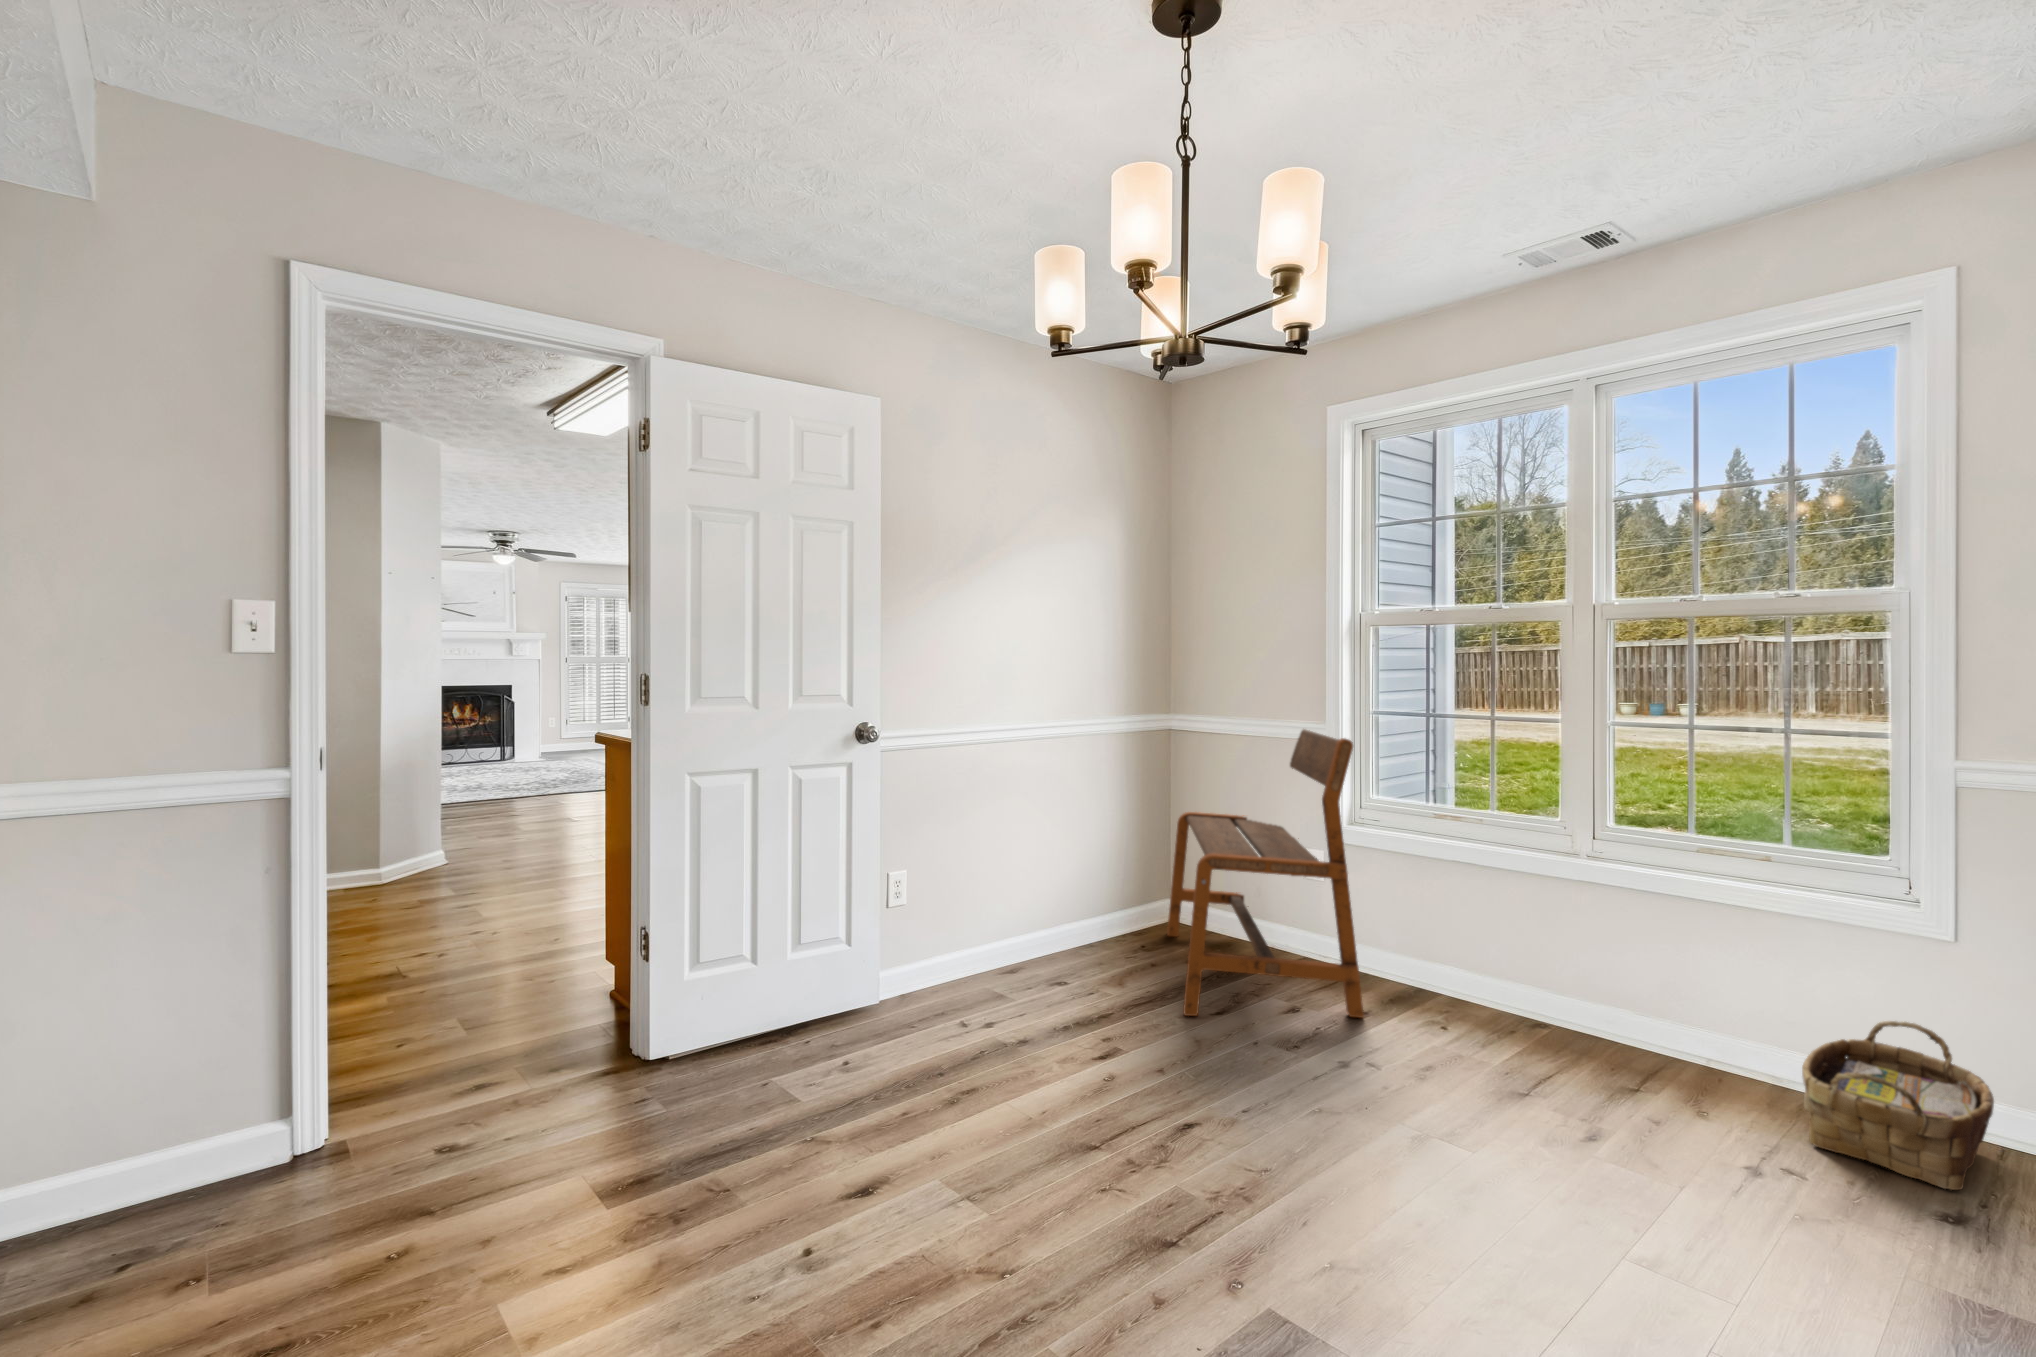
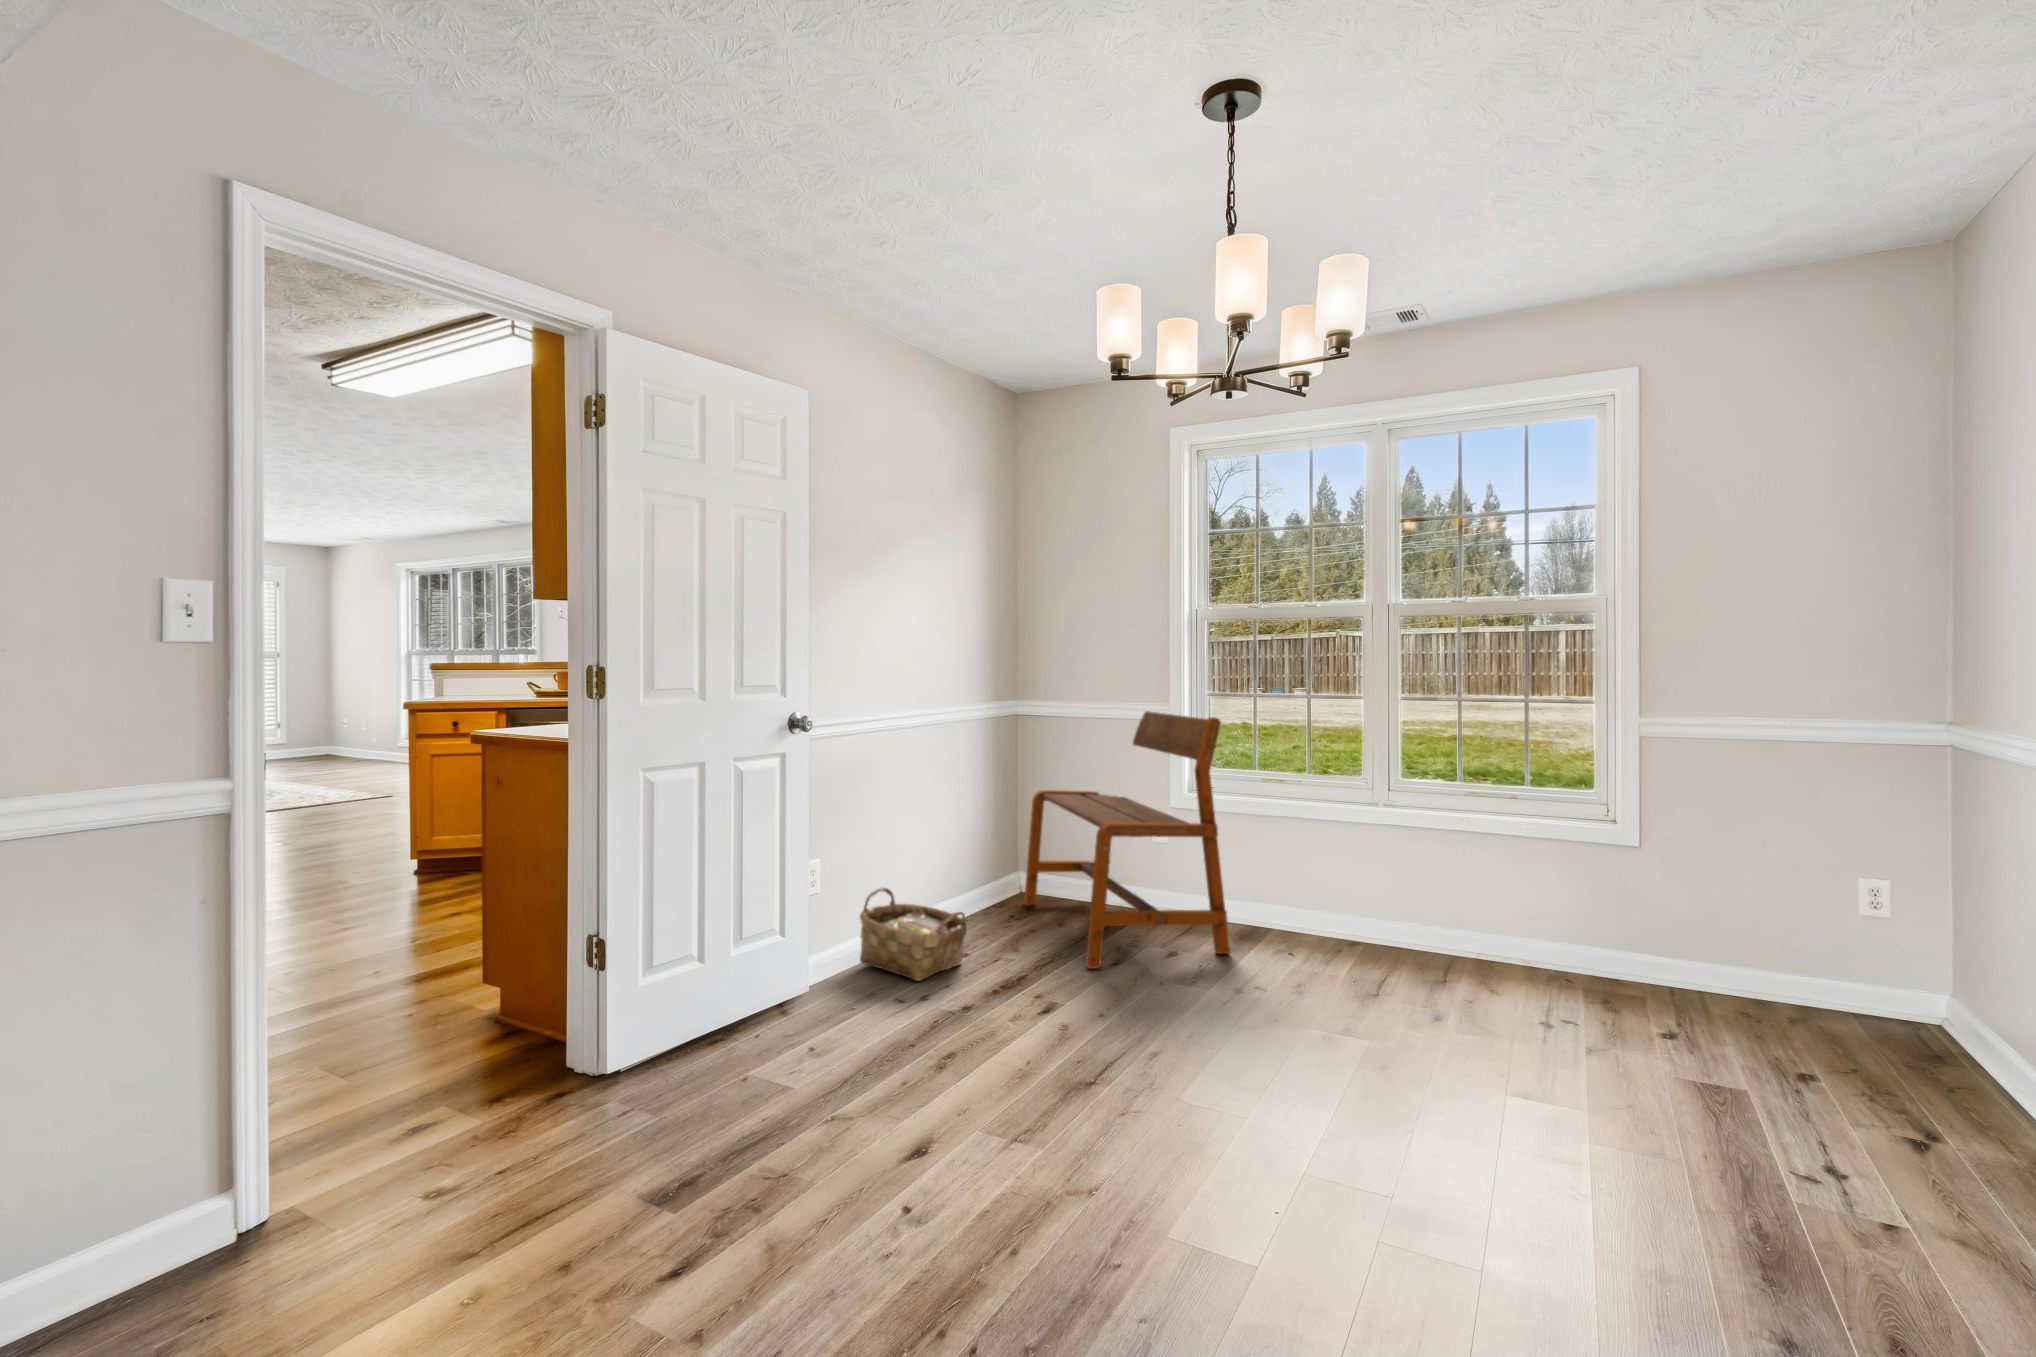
woven basket: present [1802,1021,1994,1190] -> present [860,887,967,981]

